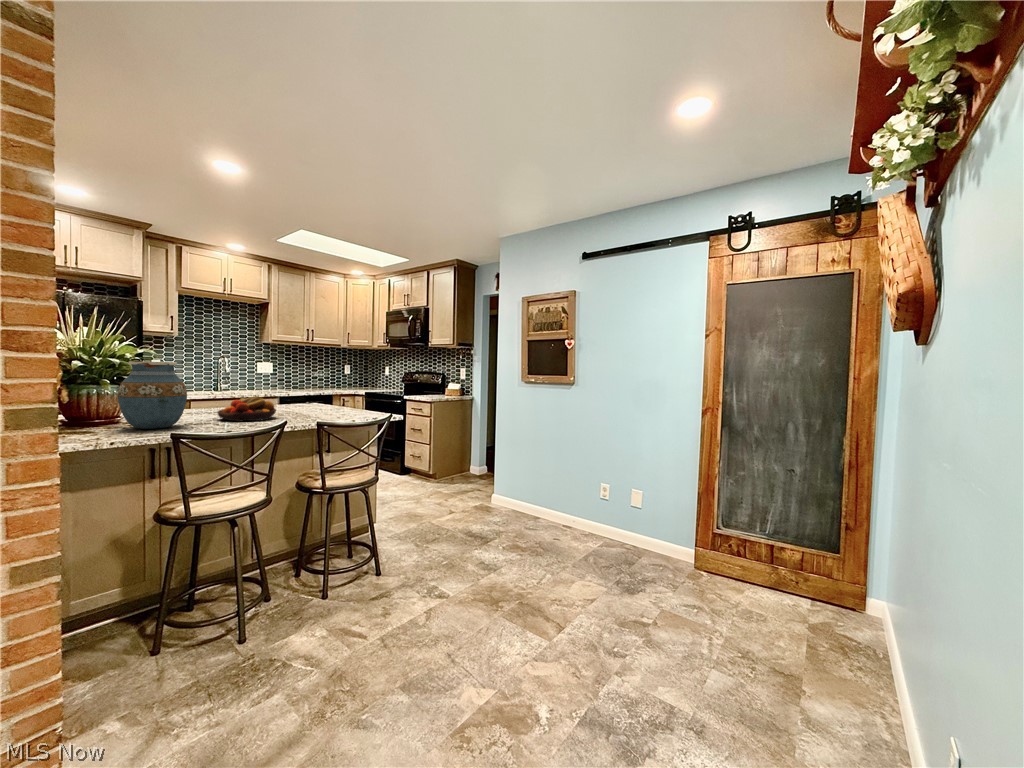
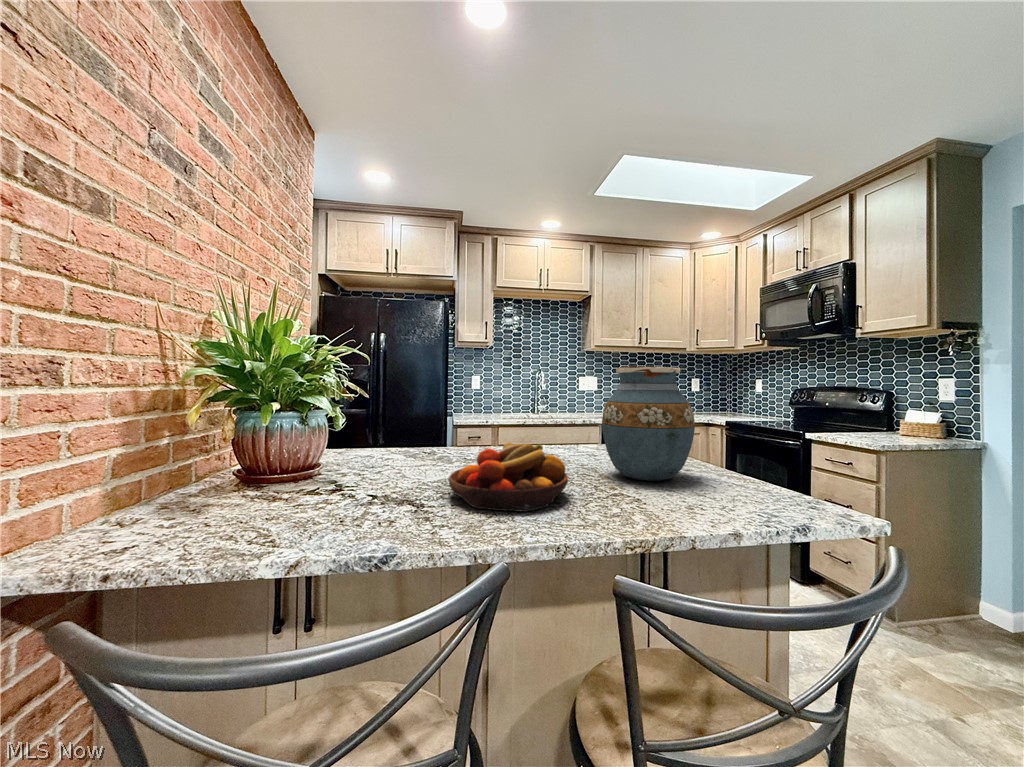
vase: present [118,361,187,429] -> present [602,367,695,481]

